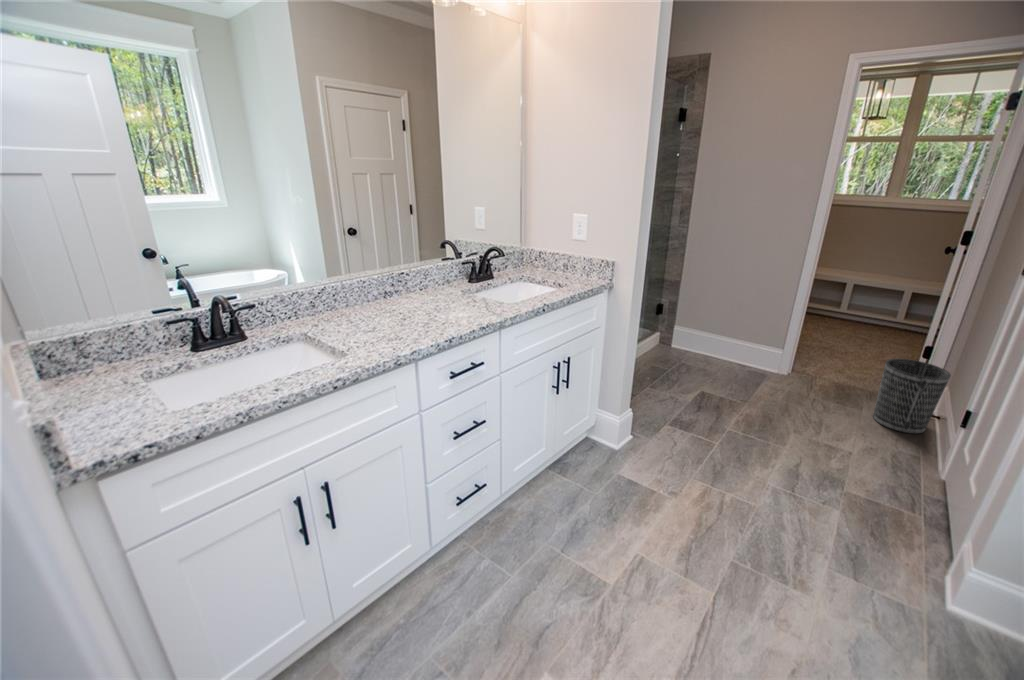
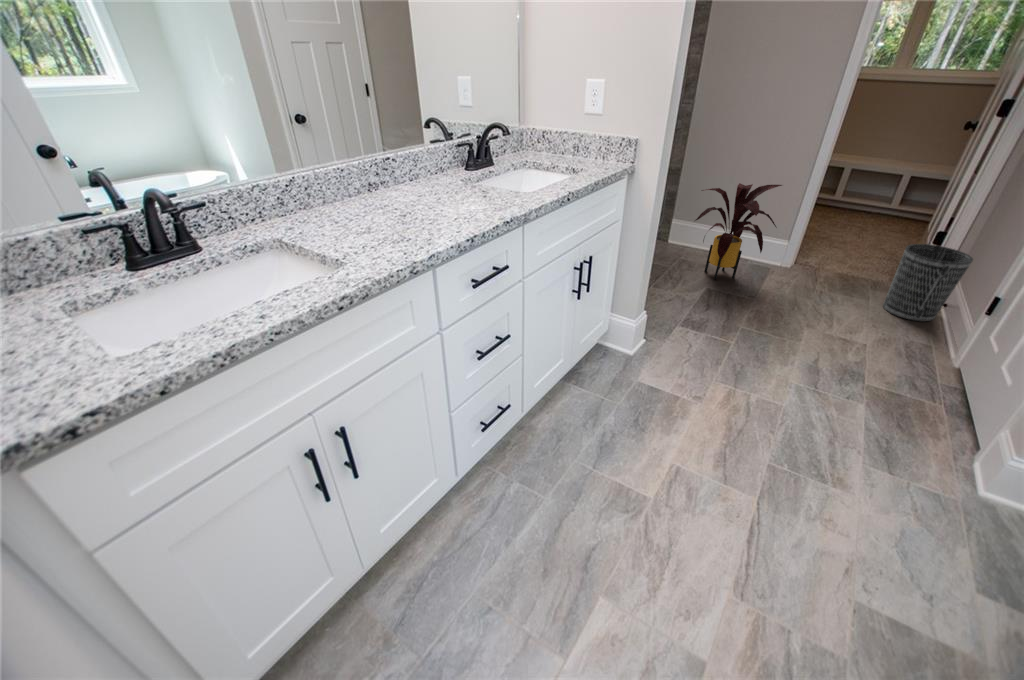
house plant: none [684,297,768,383] -> present [695,183,782,279]

